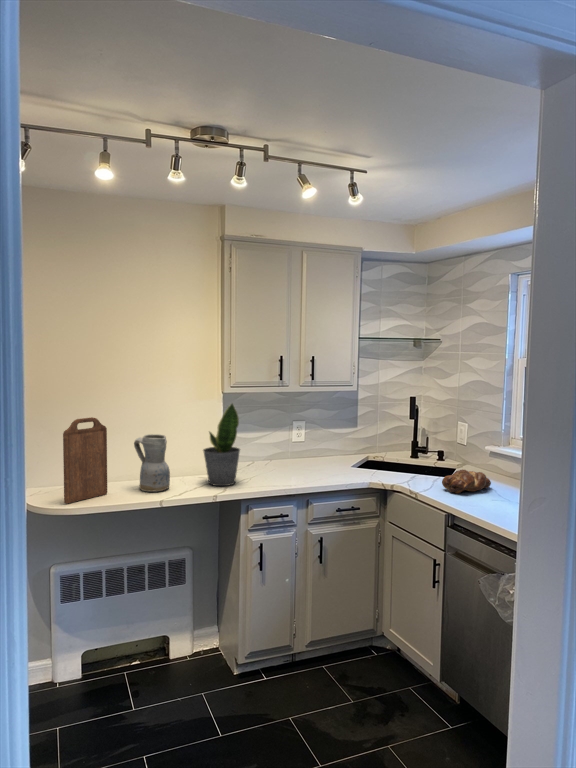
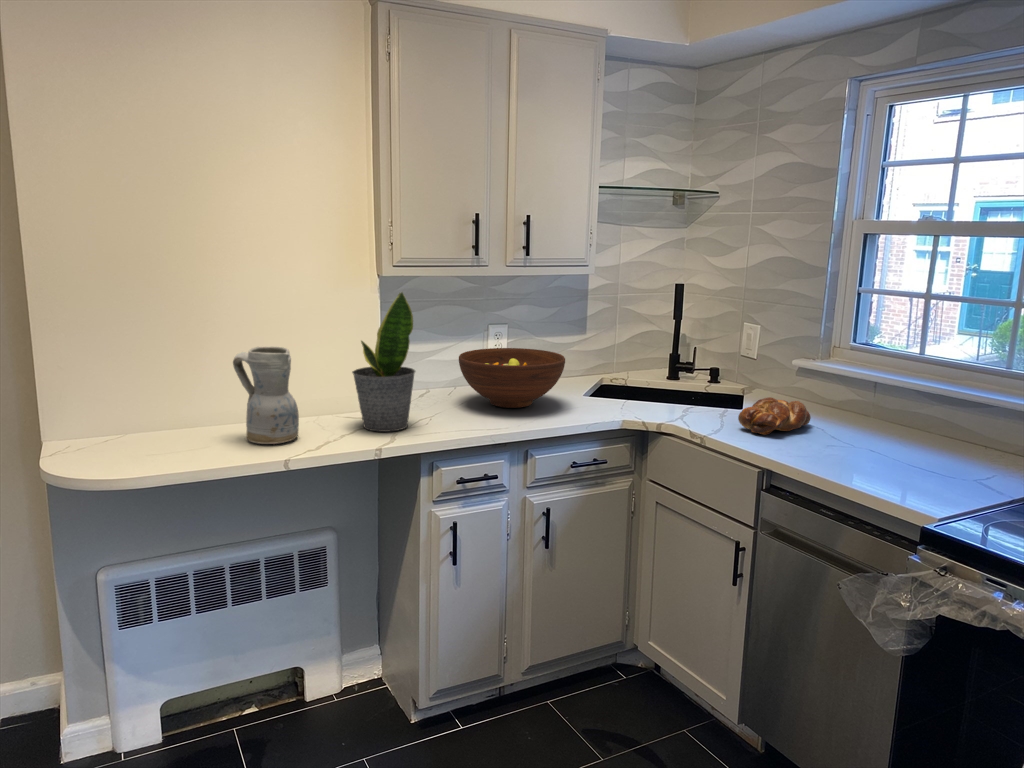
cutting board: present [63,417,107,503] -> none [103,317,191,470]
fruit bowl: none [270,436,336,473] -> present [459,348,565,408]

